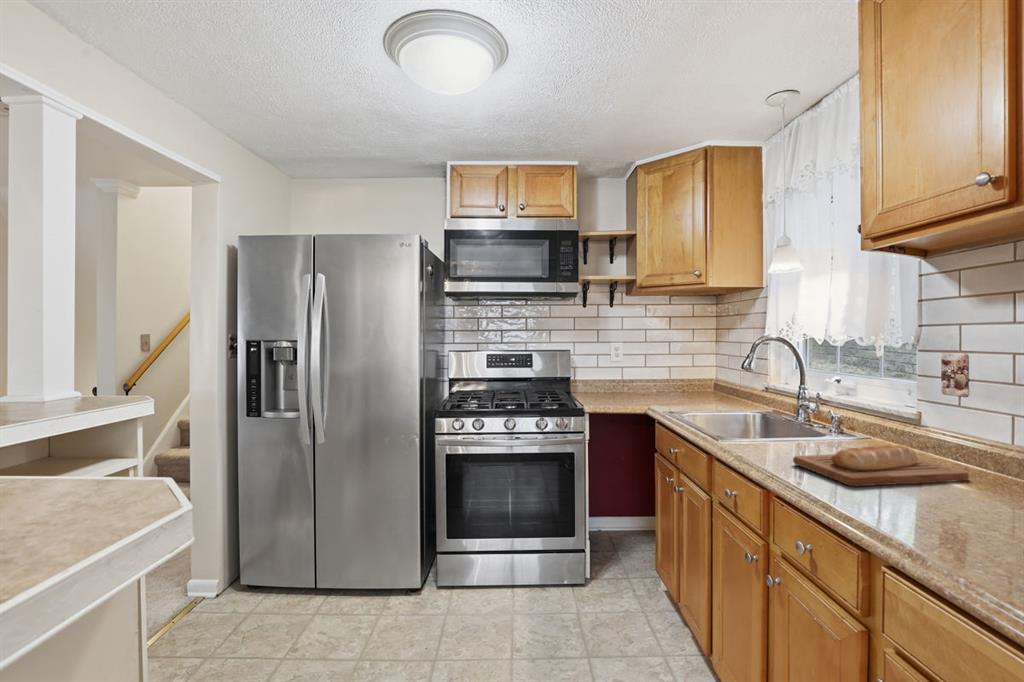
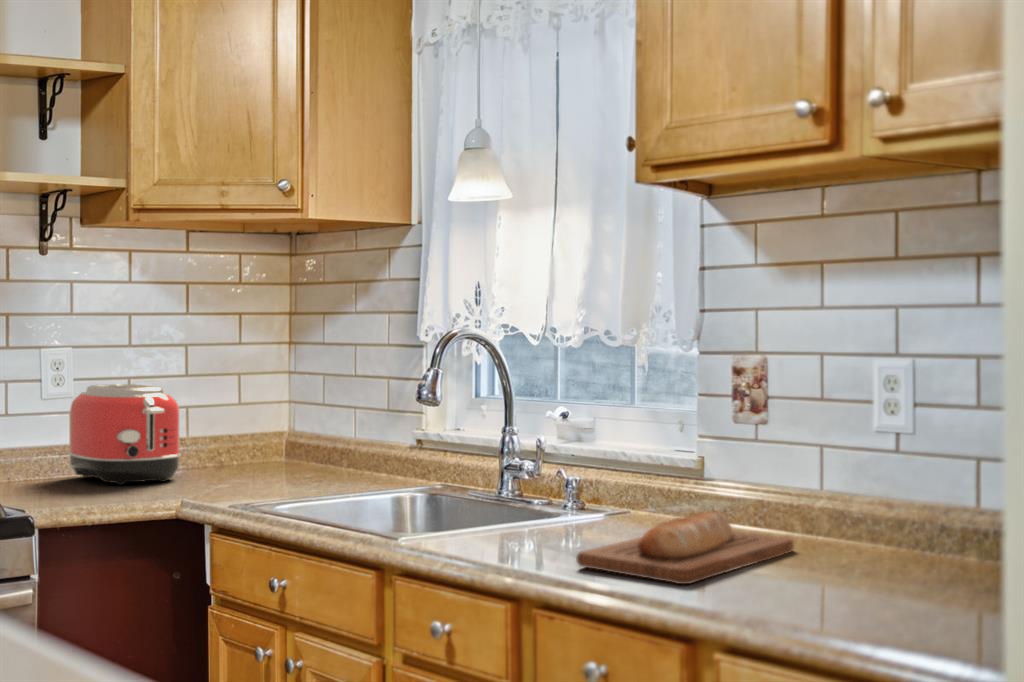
toaster: none [618,357,659,396] -> present [68,384,181,485]

